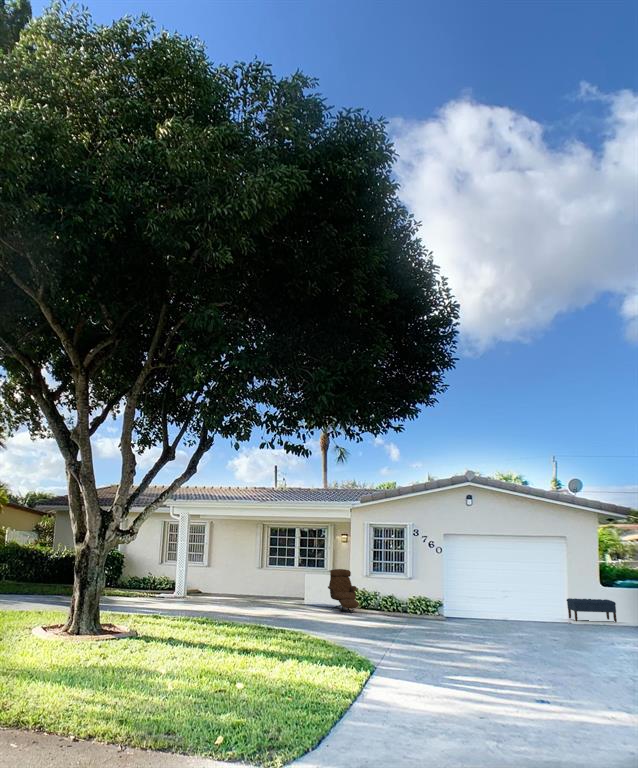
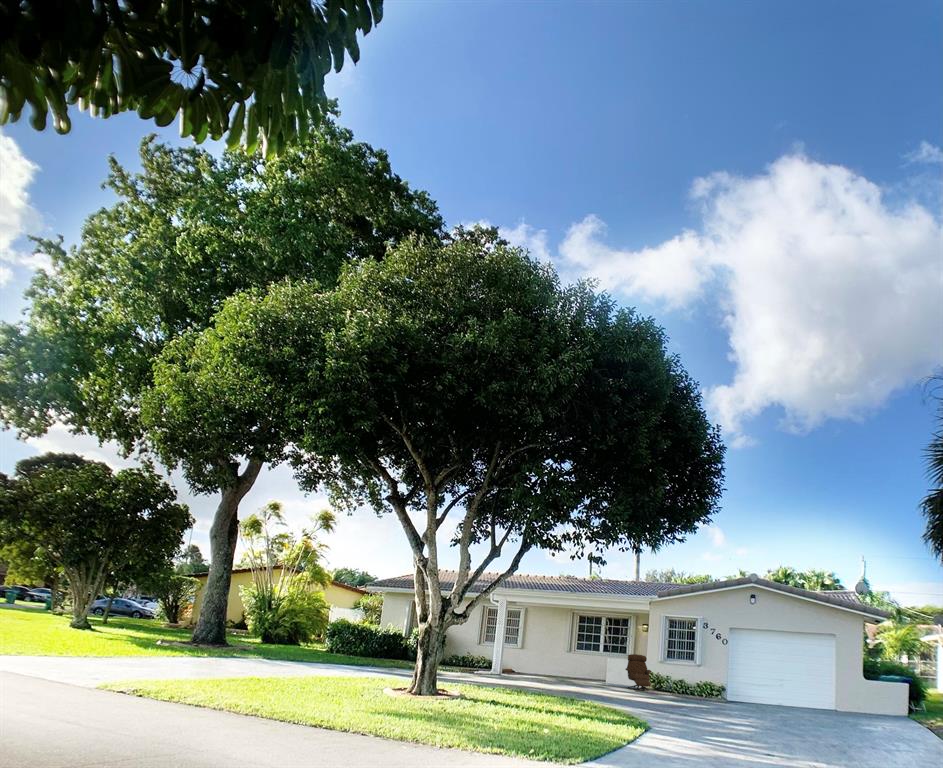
bench: present [567,598,617,622] -> none [846,693,892,717]

